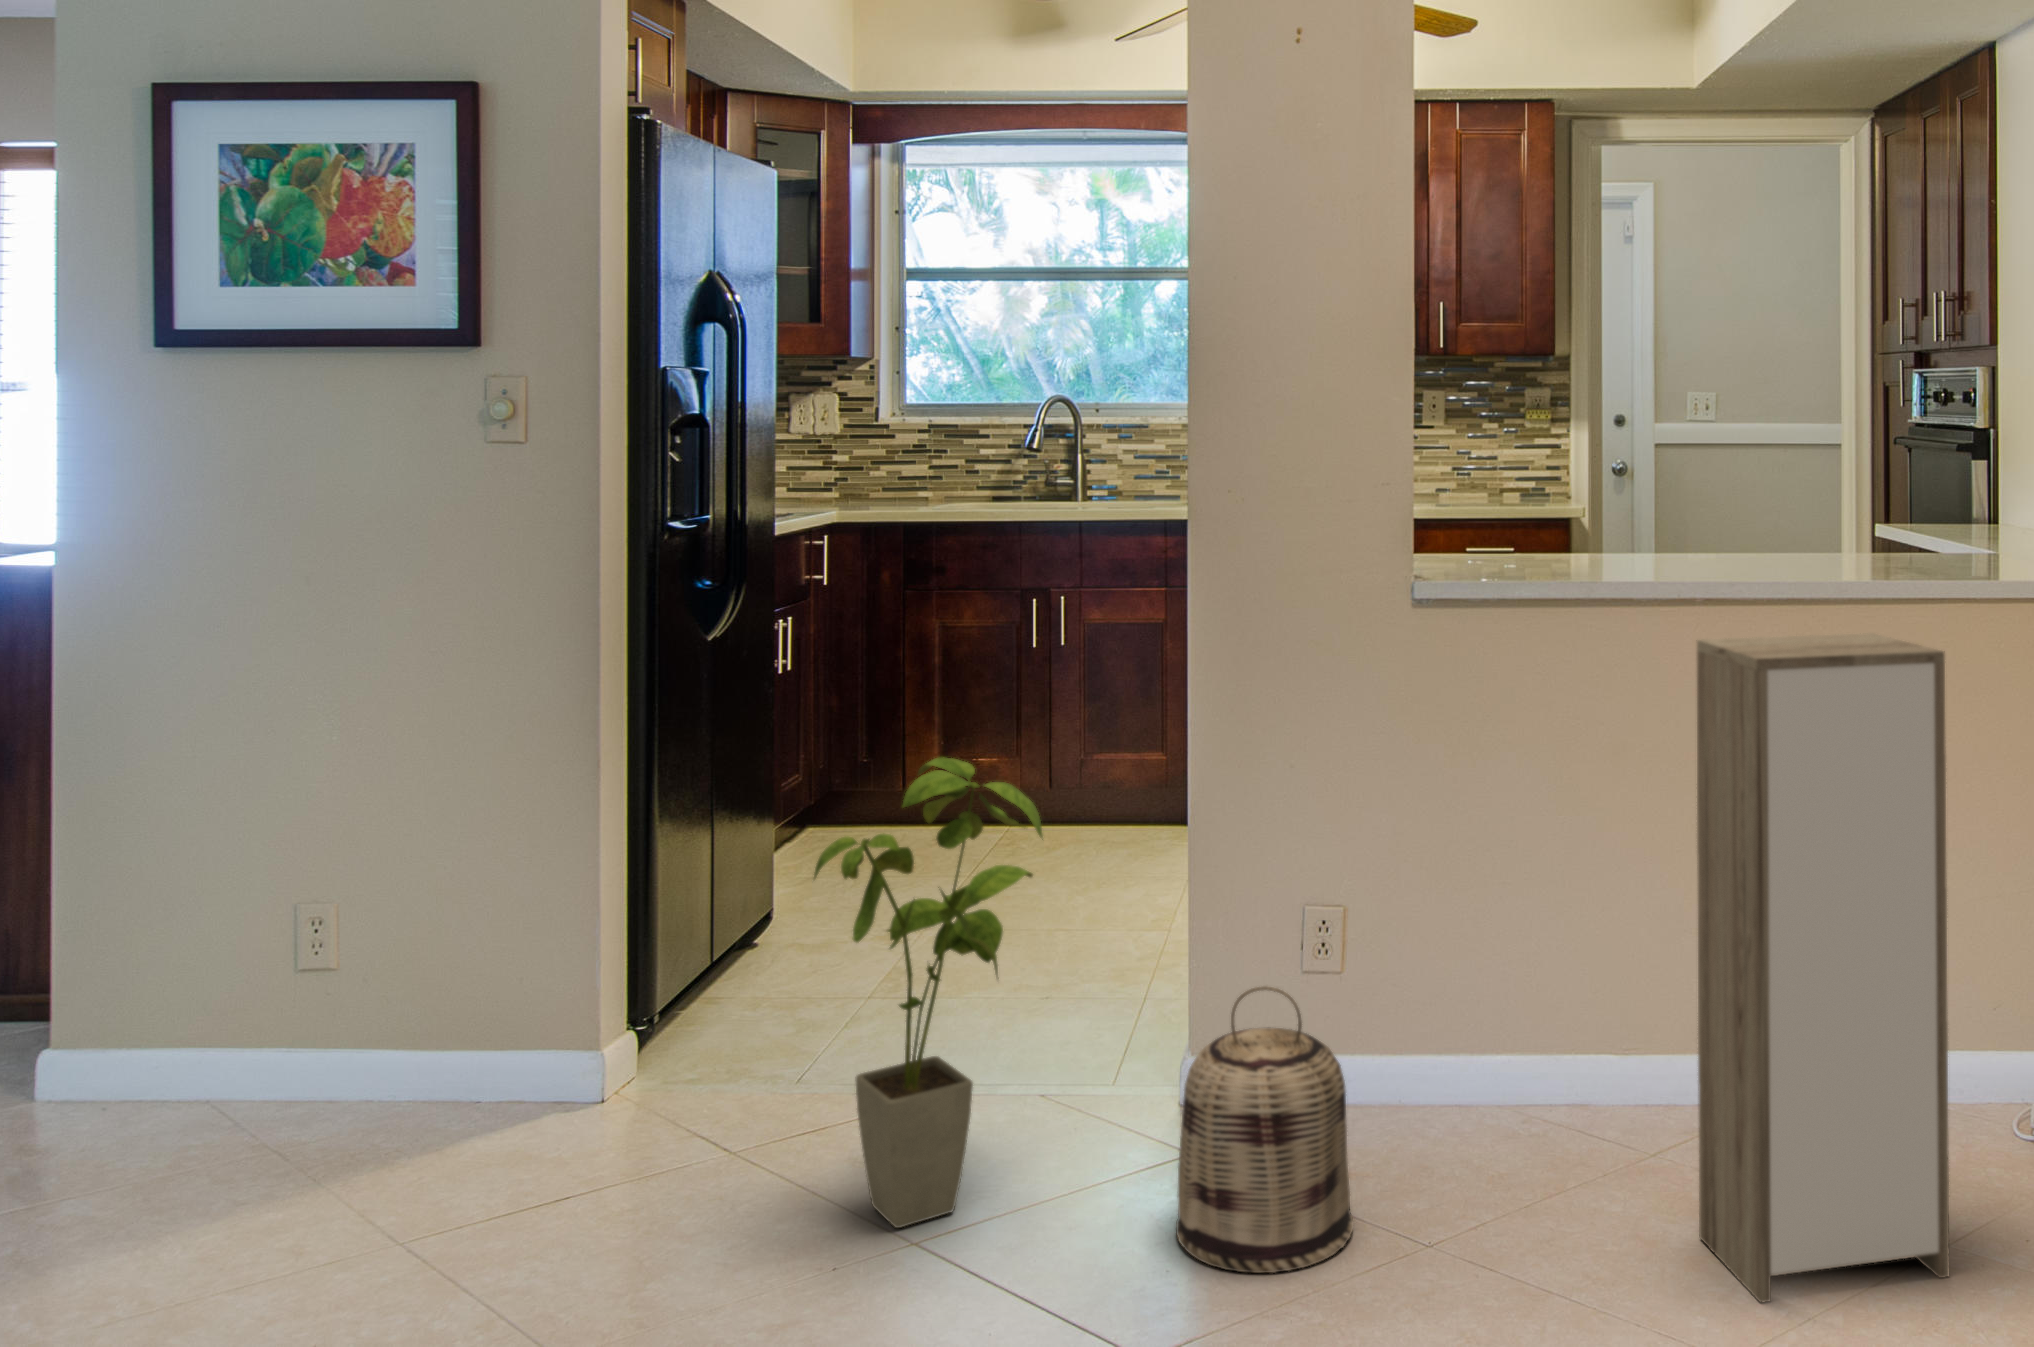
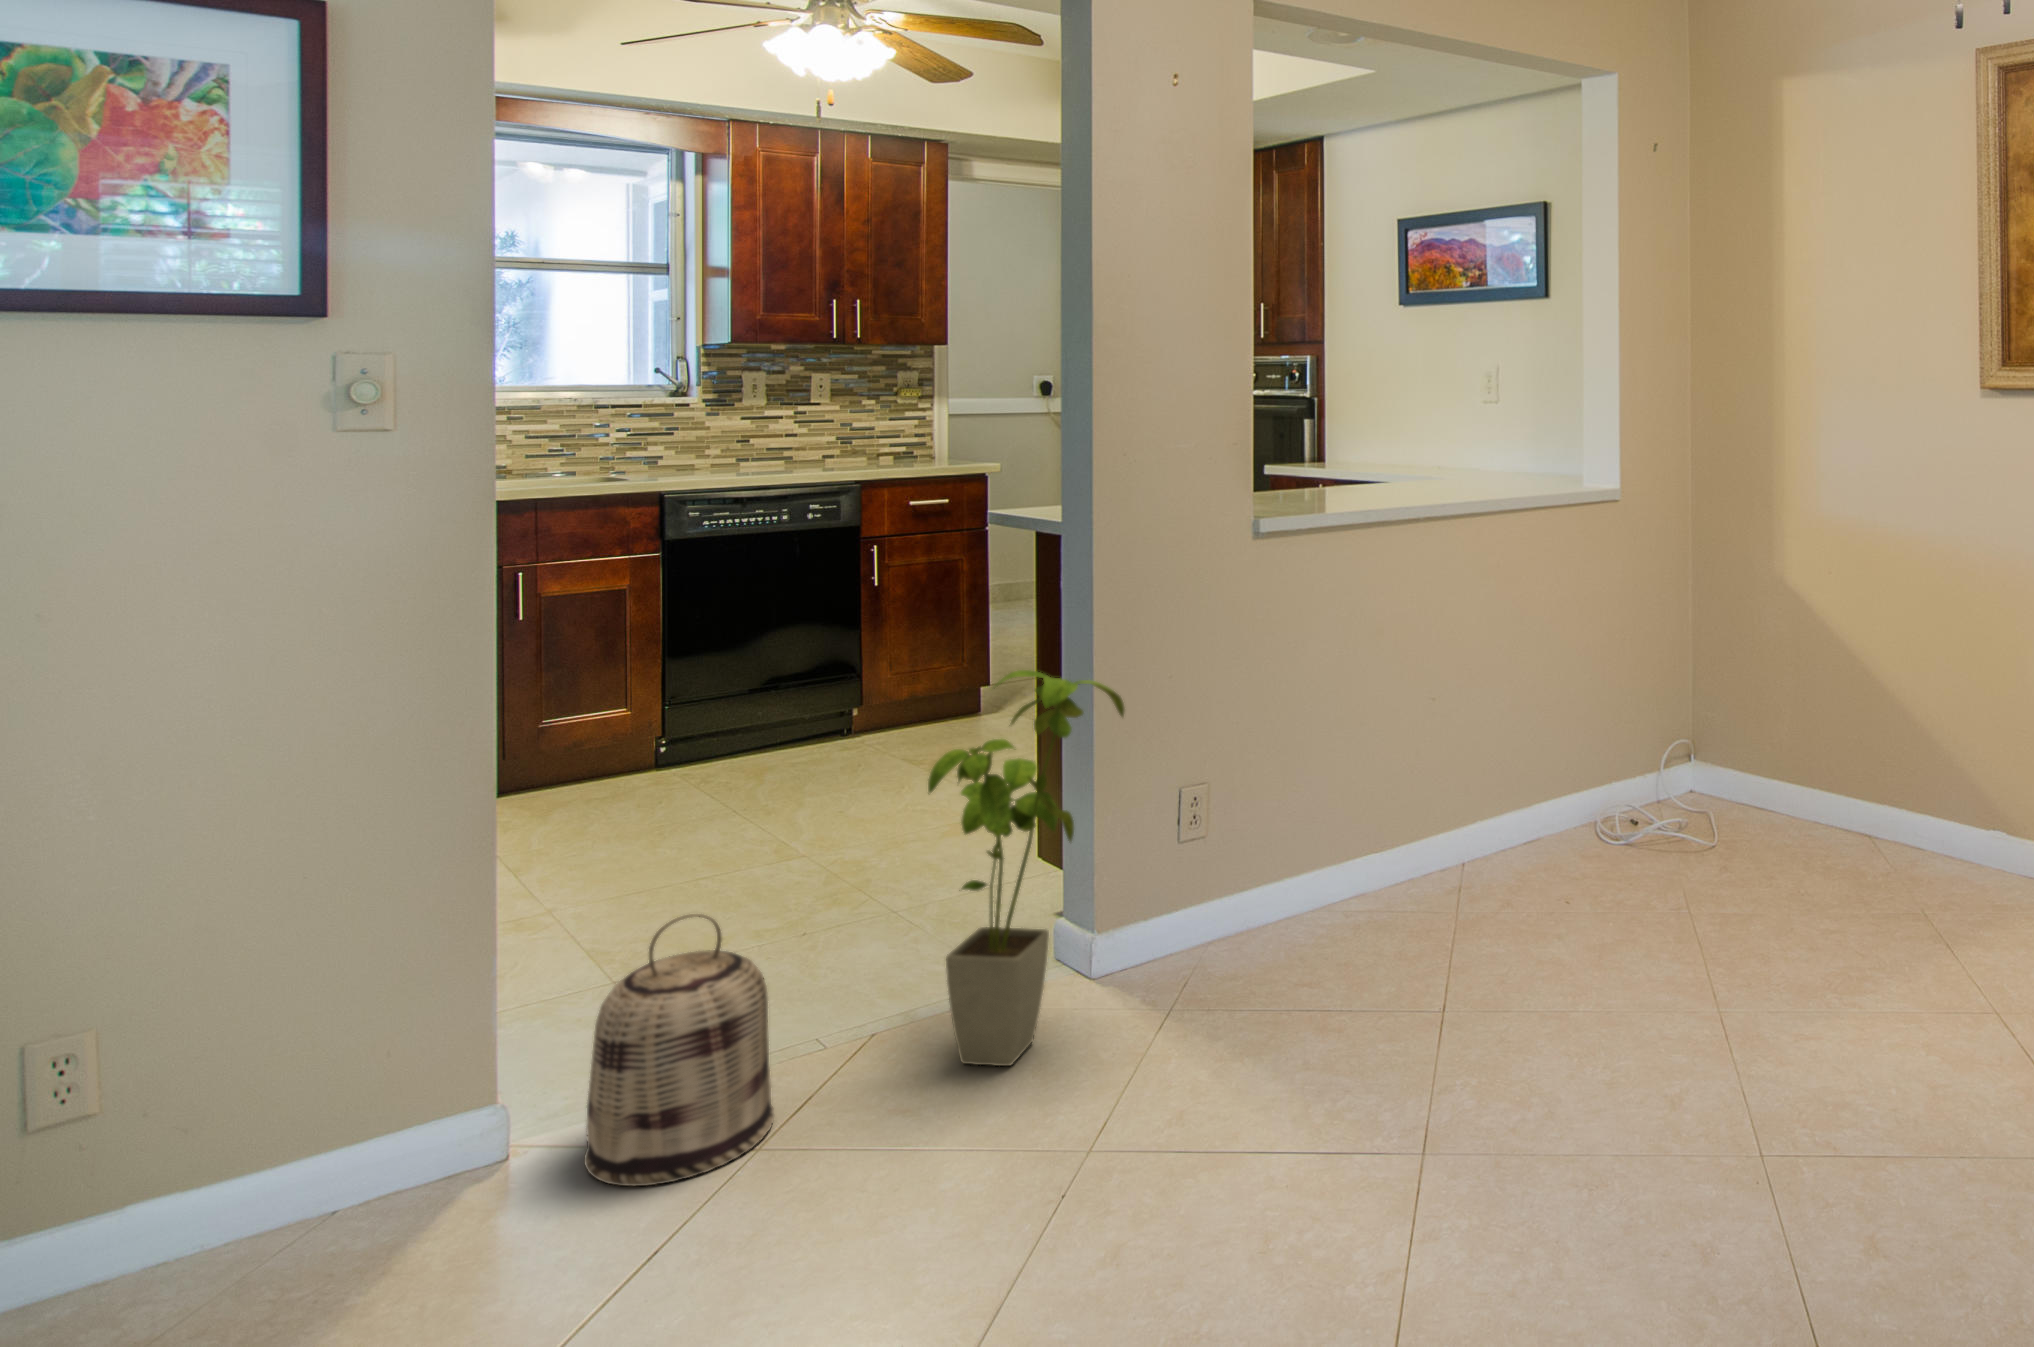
storage cabinet: present [1697,633,1949,1302] -> none [1483,513,1607,903]
basket: present [1176,987,1353,1273] -> present [584,914,774,1186]

